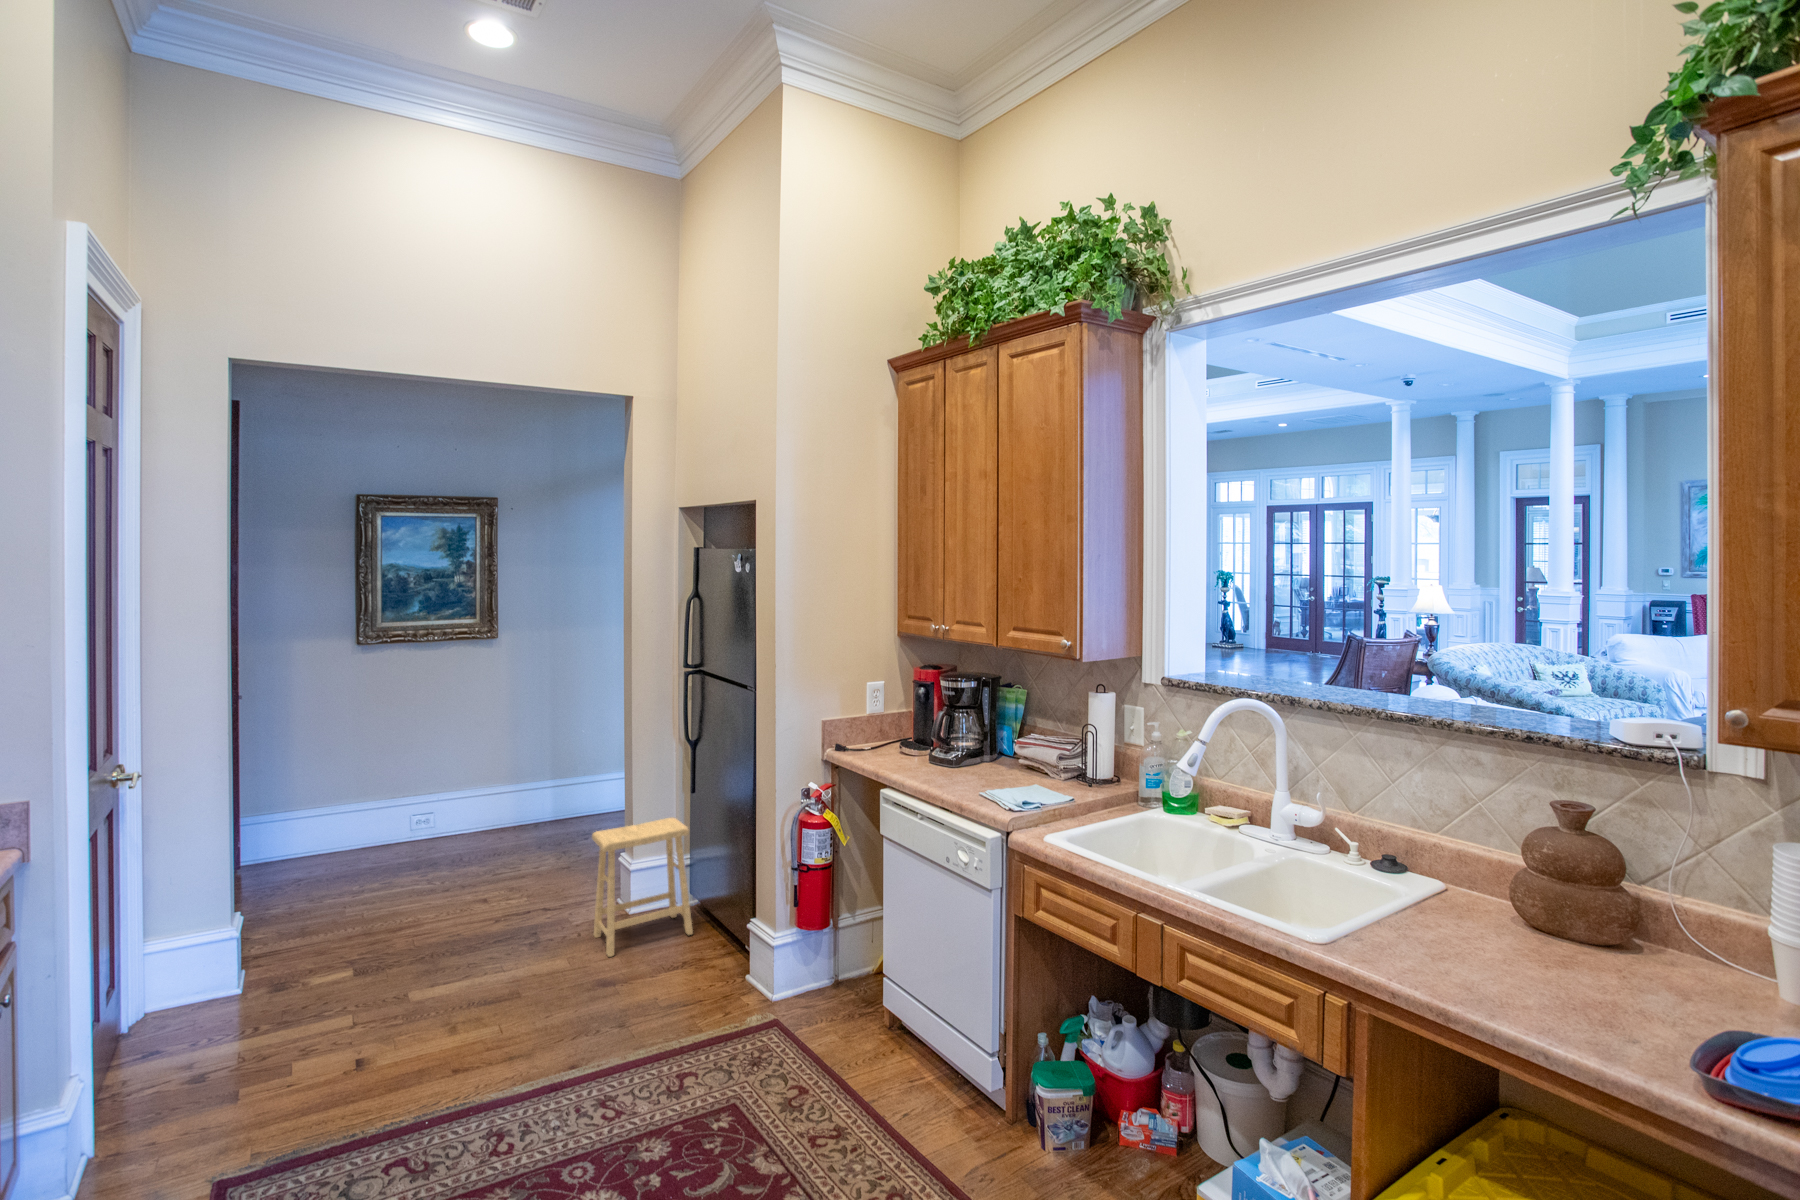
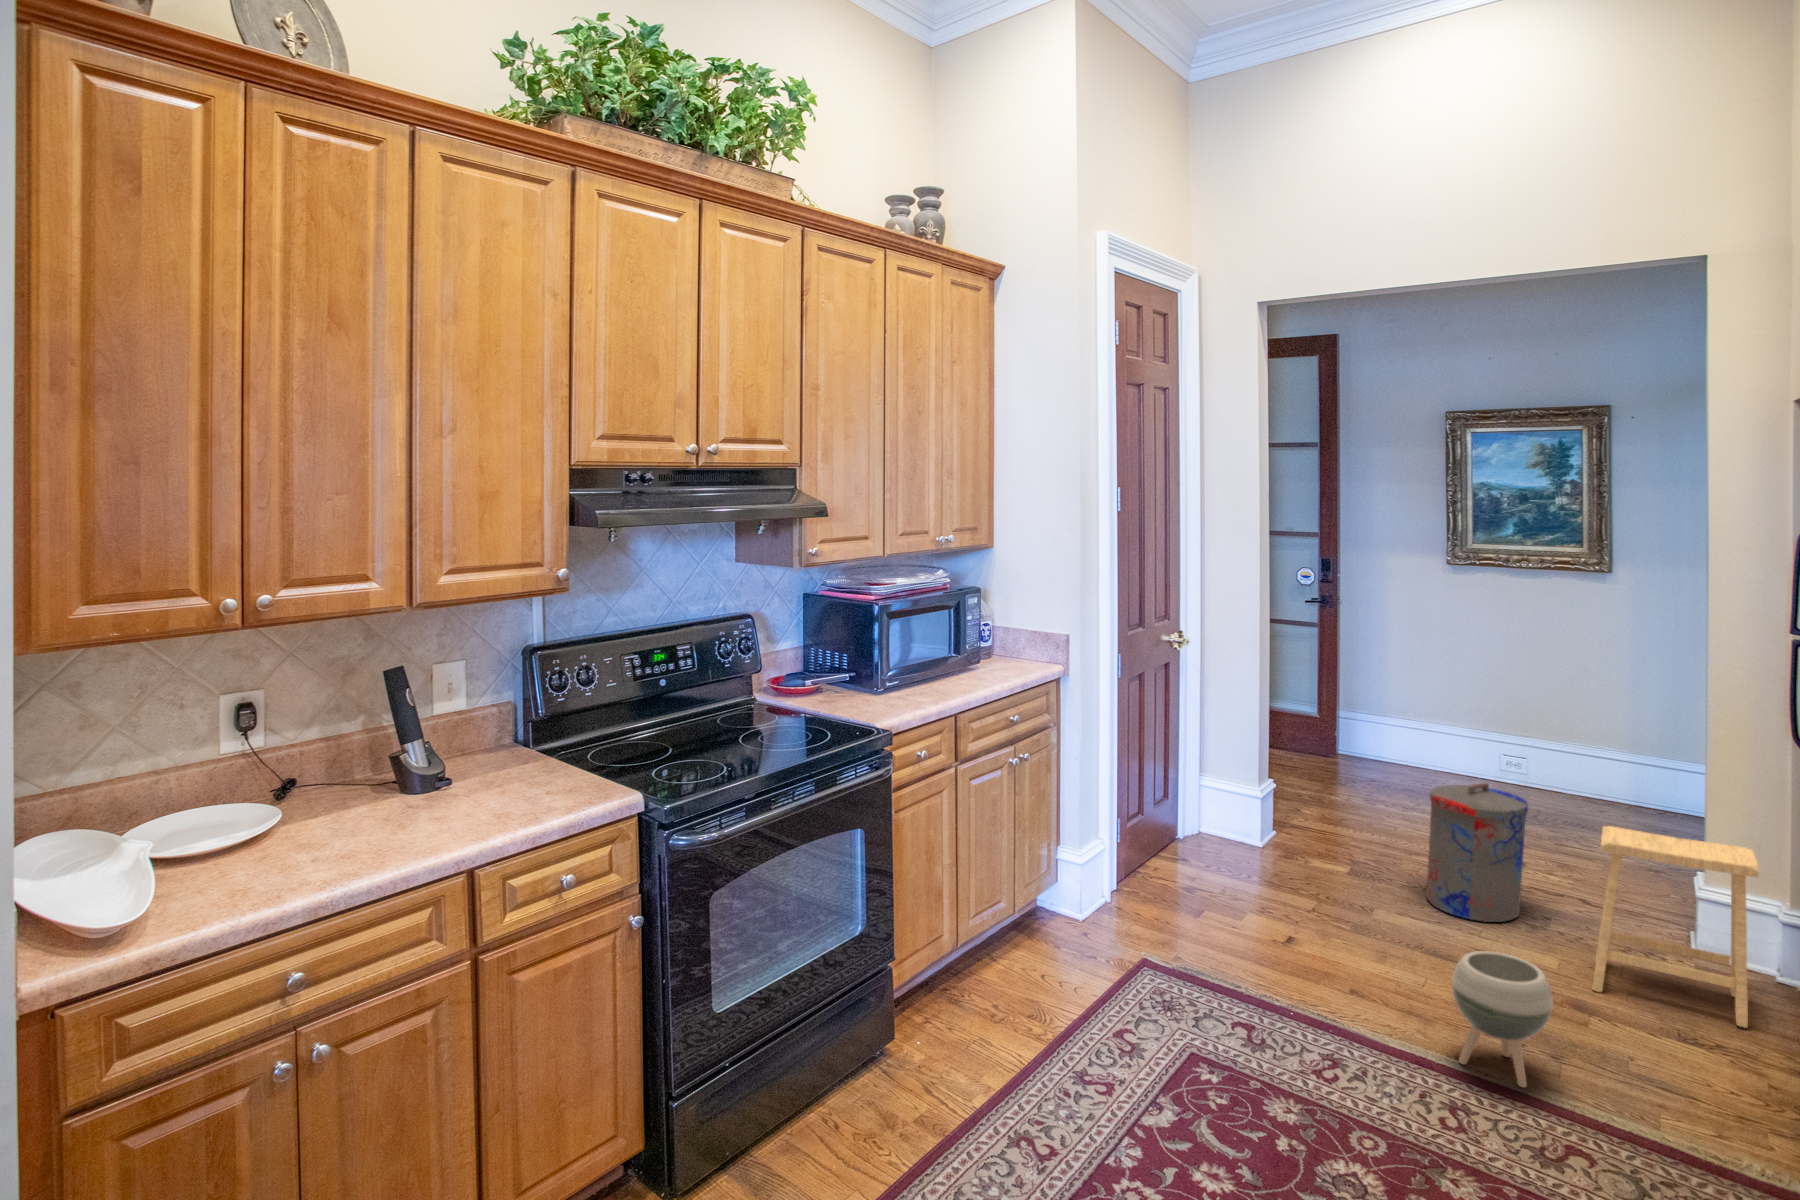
trash can: none [445,828,526,951] -> present [1426,783,1528,922]
planter: none [565,956,637,1065] -> present [1452,951,1553,1087]

